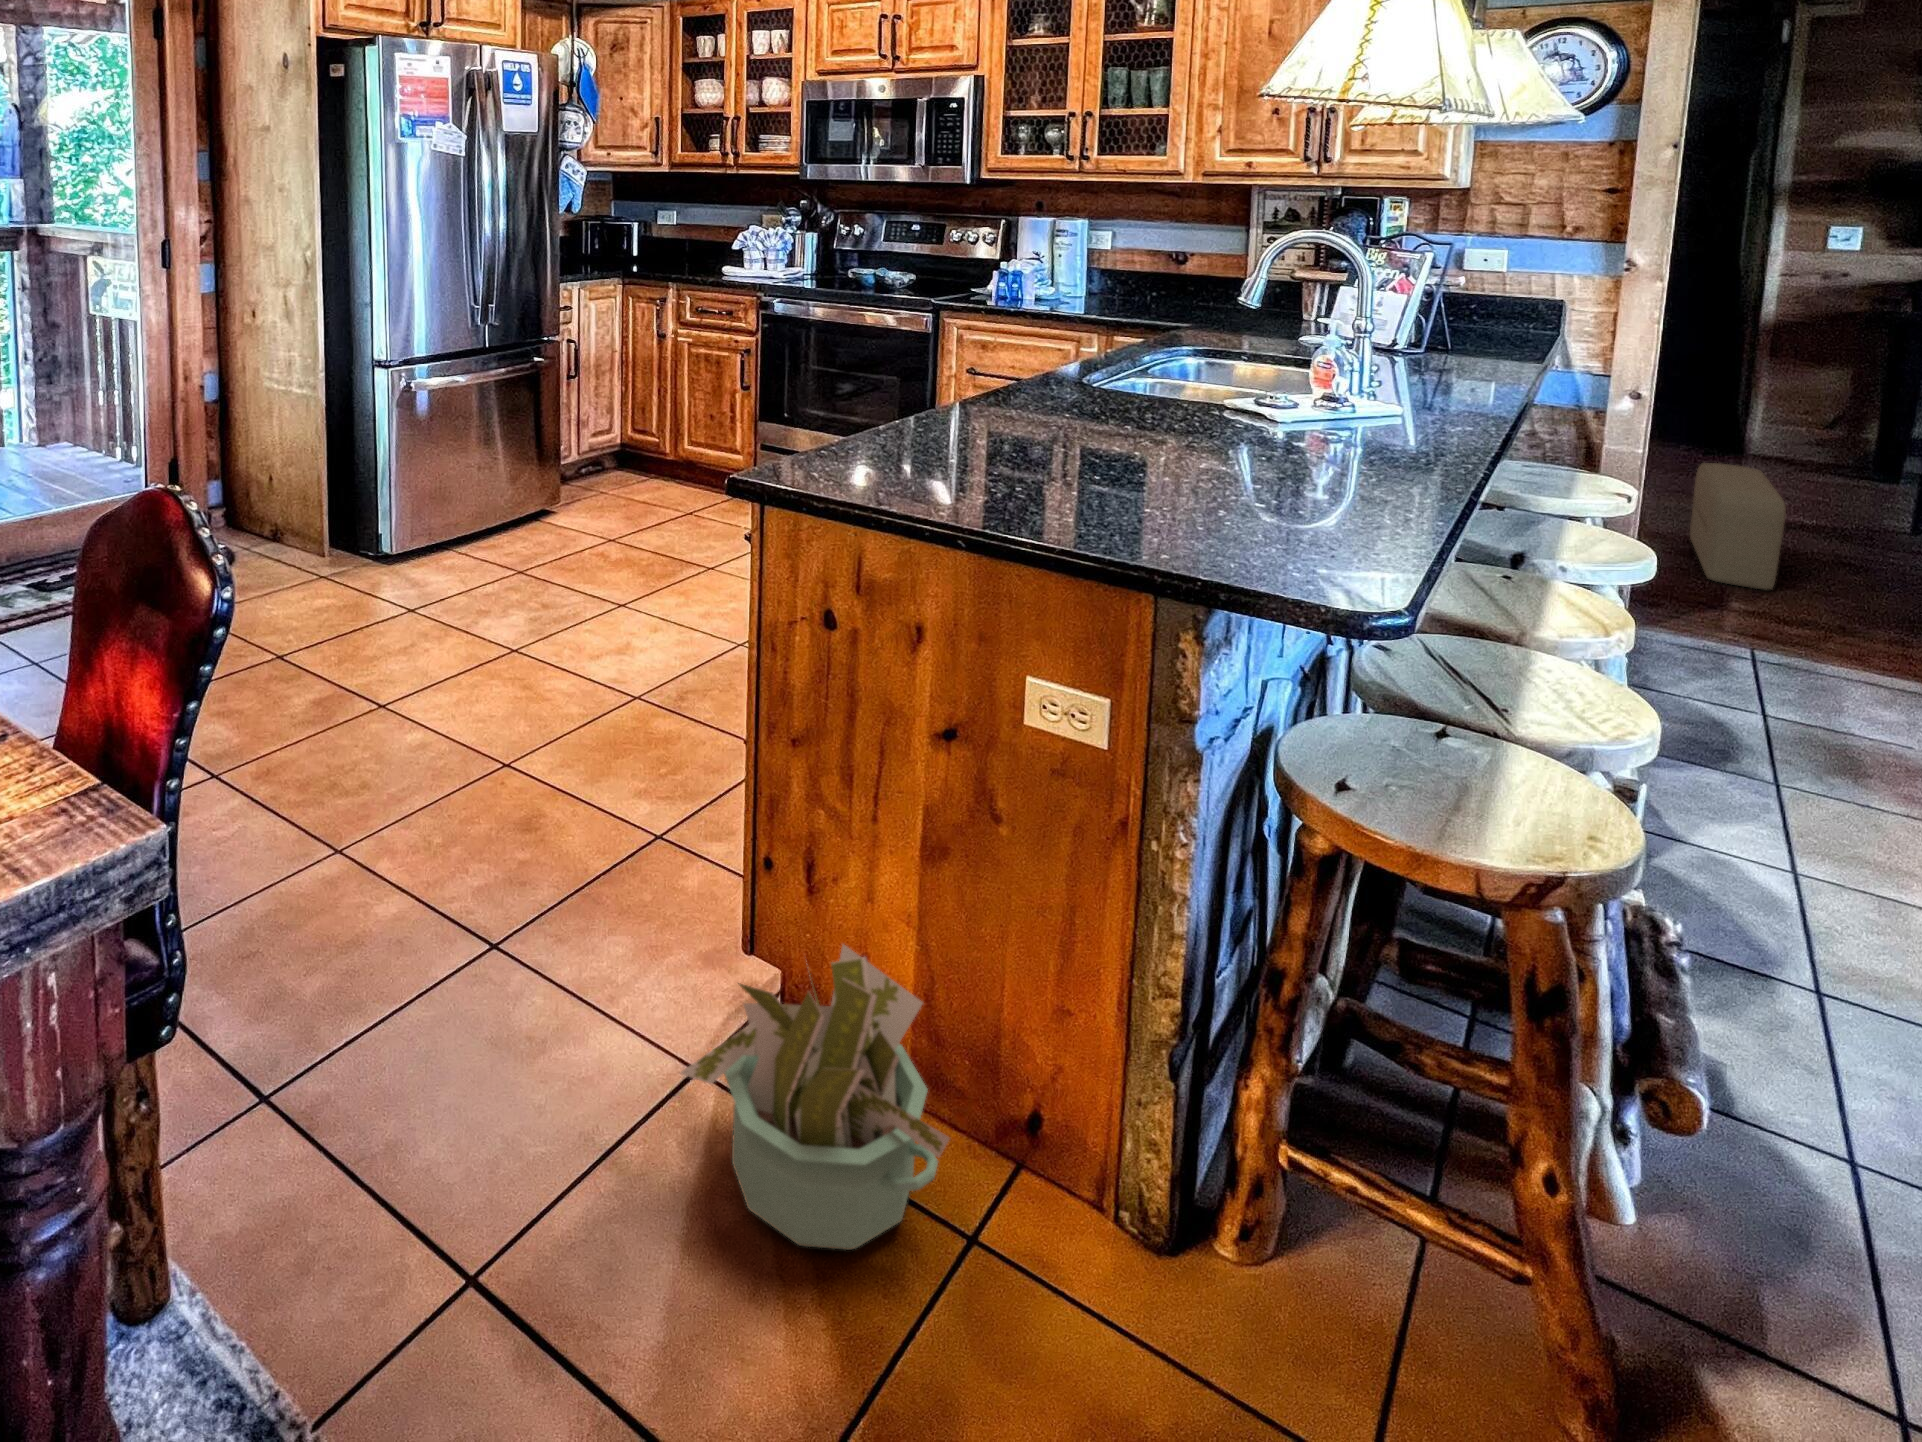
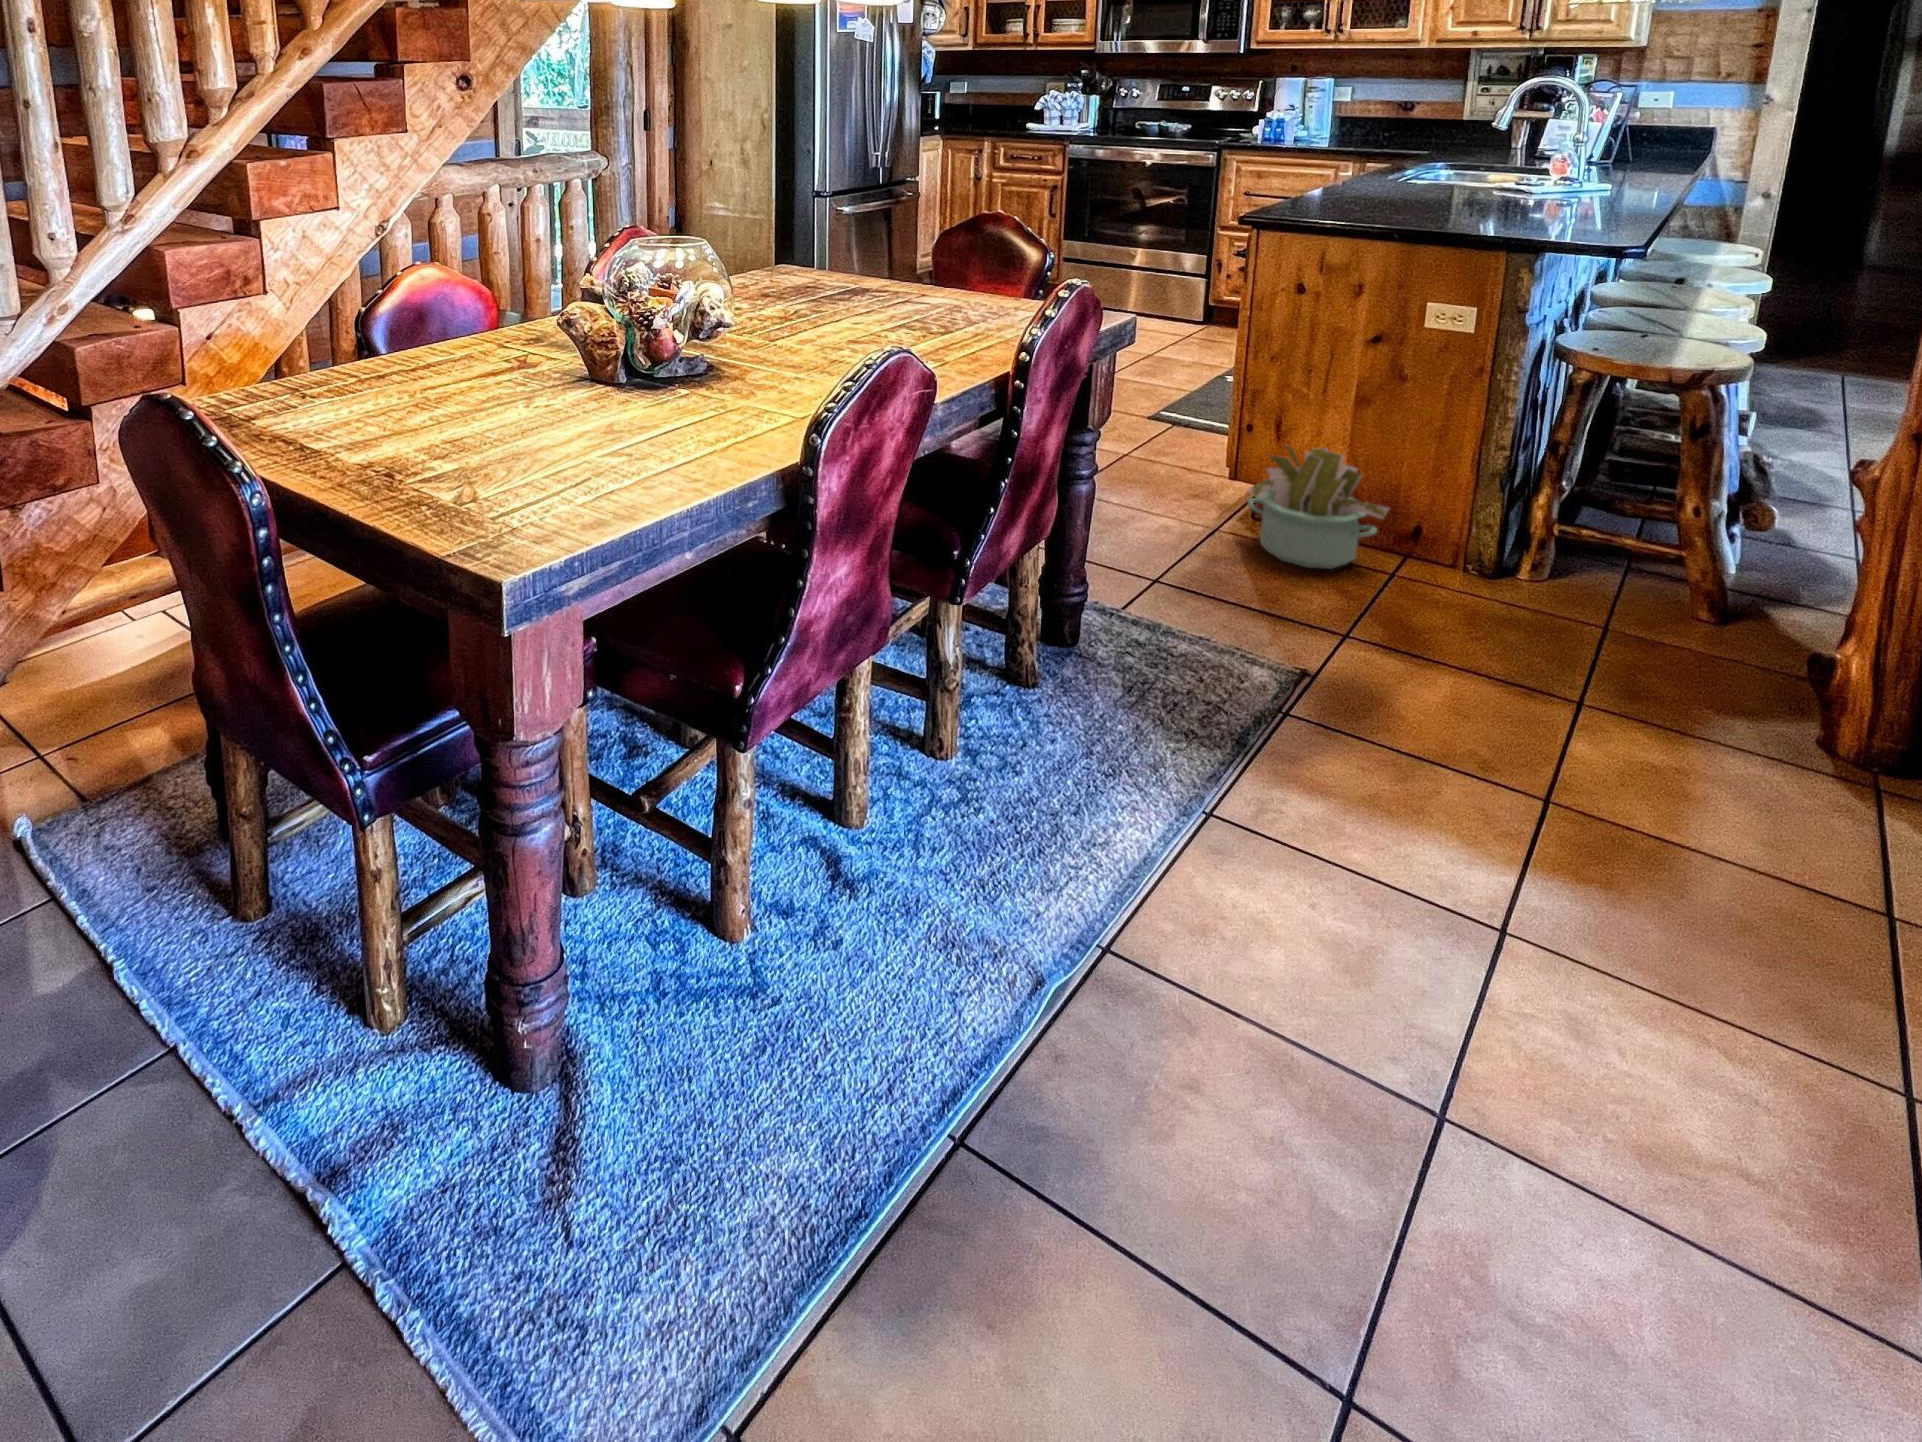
pouf: present [1690,463,1786,590] -> none [1805,258,1881,345]

